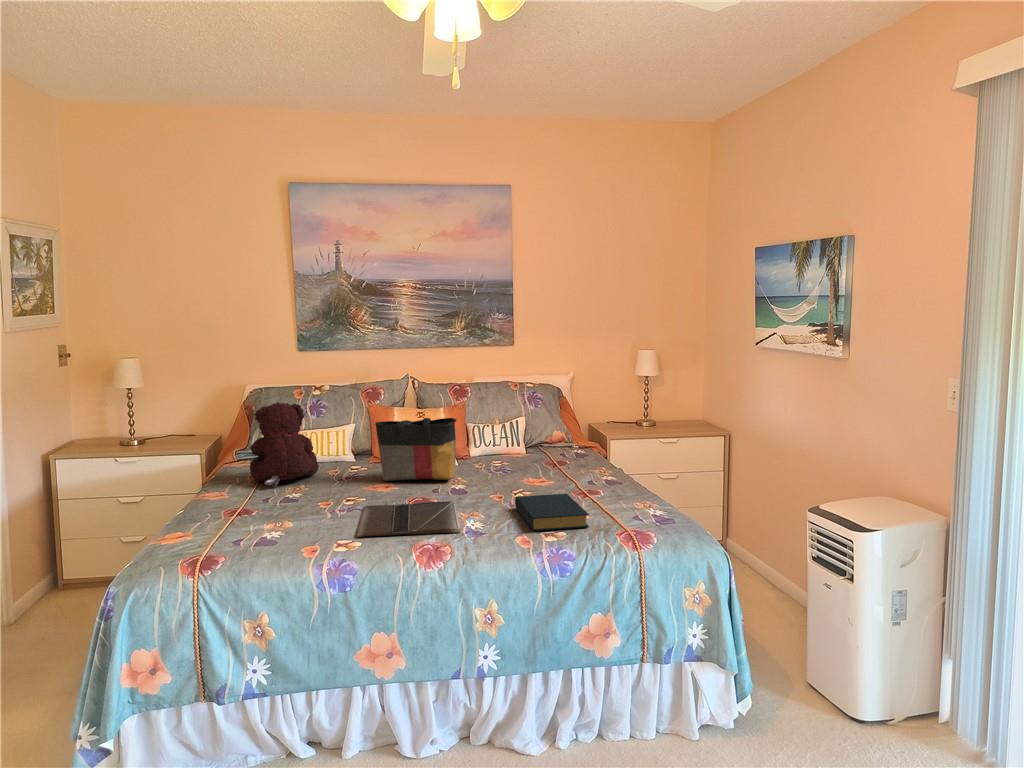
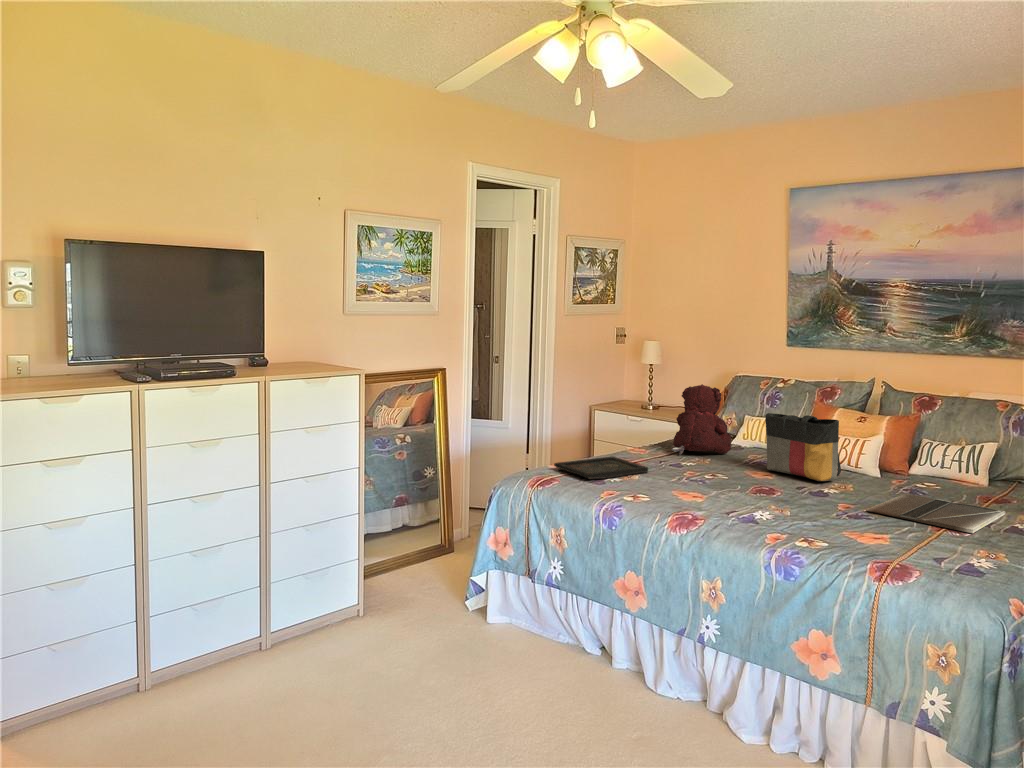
hardback book: present [515,494,589,531] -> none [796,504,890,547]
laptop: present [357,501,460,537] -> present [866,494,1005,533]
tray: none [173,508,288,542] -> present [554,457,648,479]

